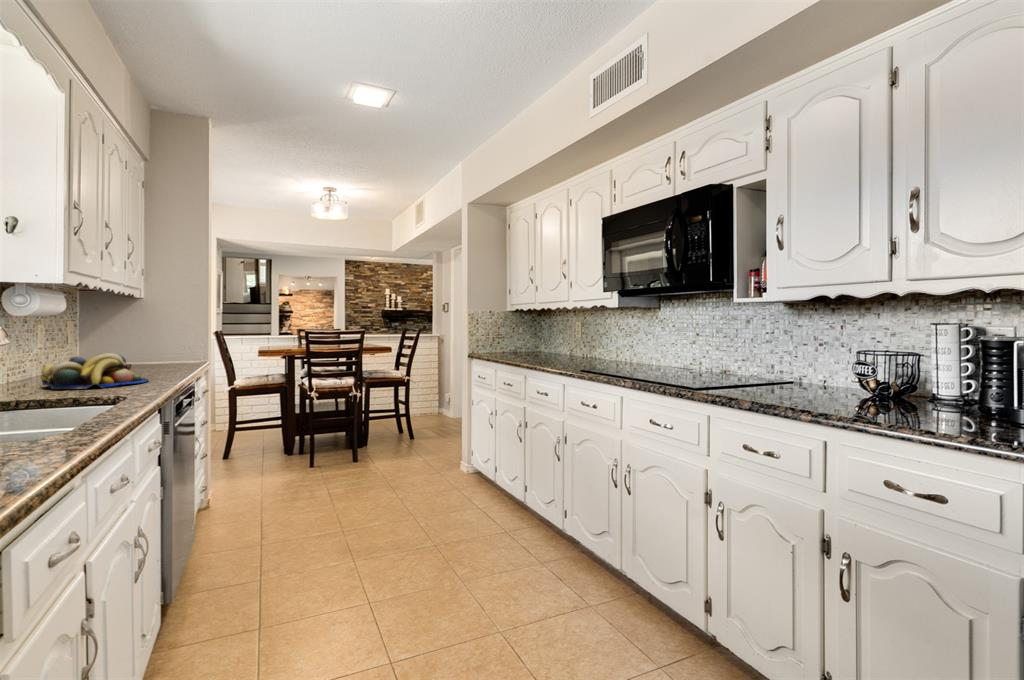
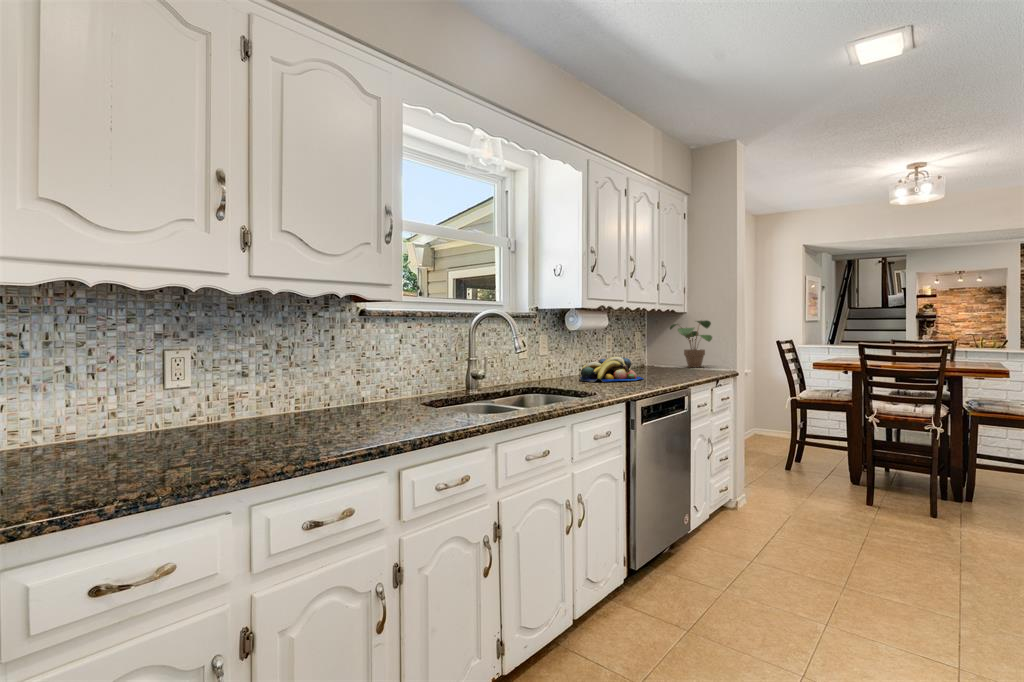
potted plant: none [114,307,179,363] -> present [670,320,712,367]

